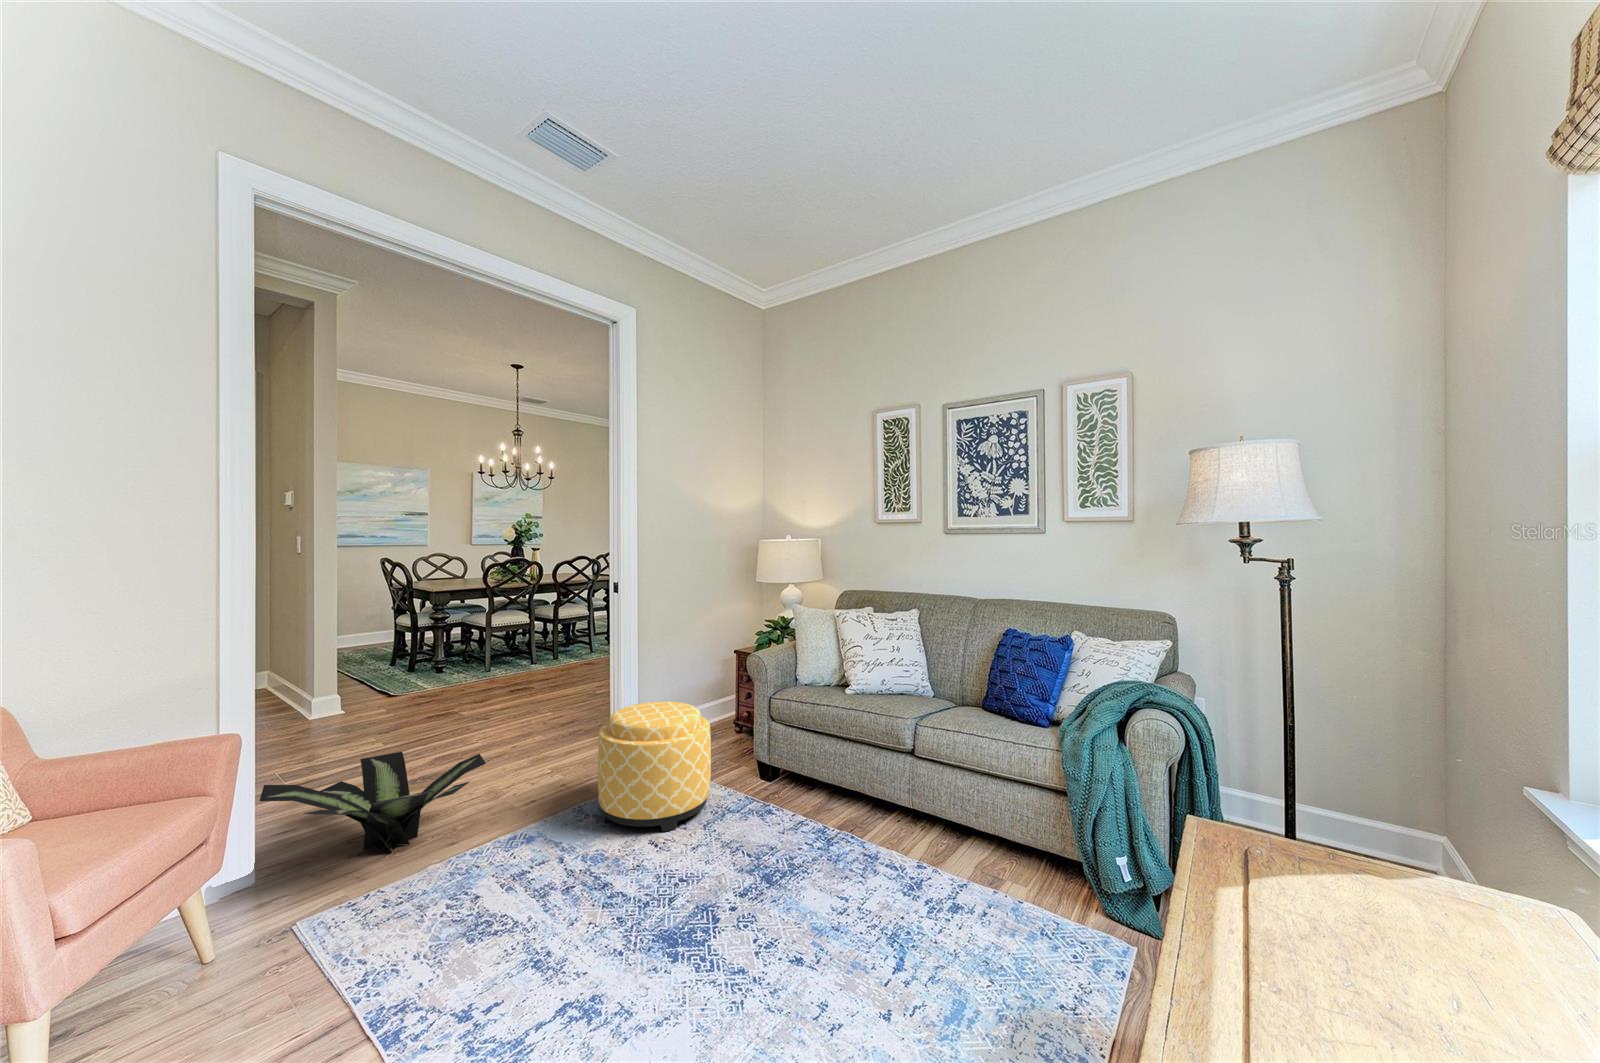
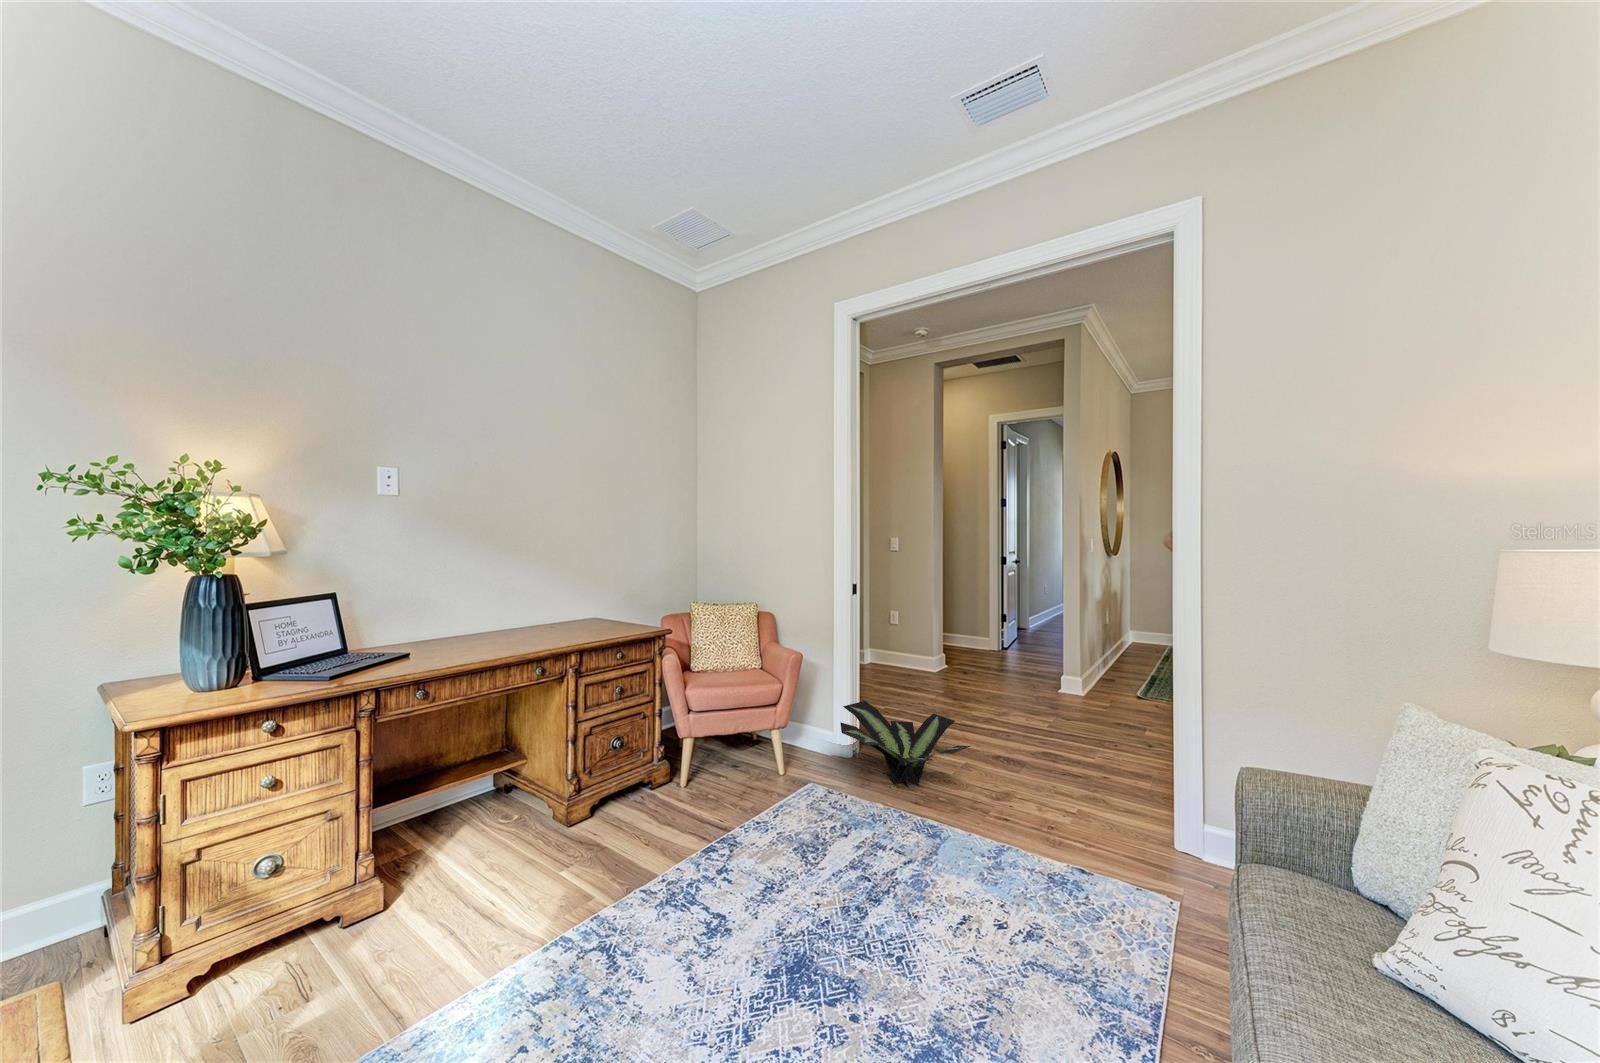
ottoman: present [598,702,711,832] -> none [978,762,1134,956]

